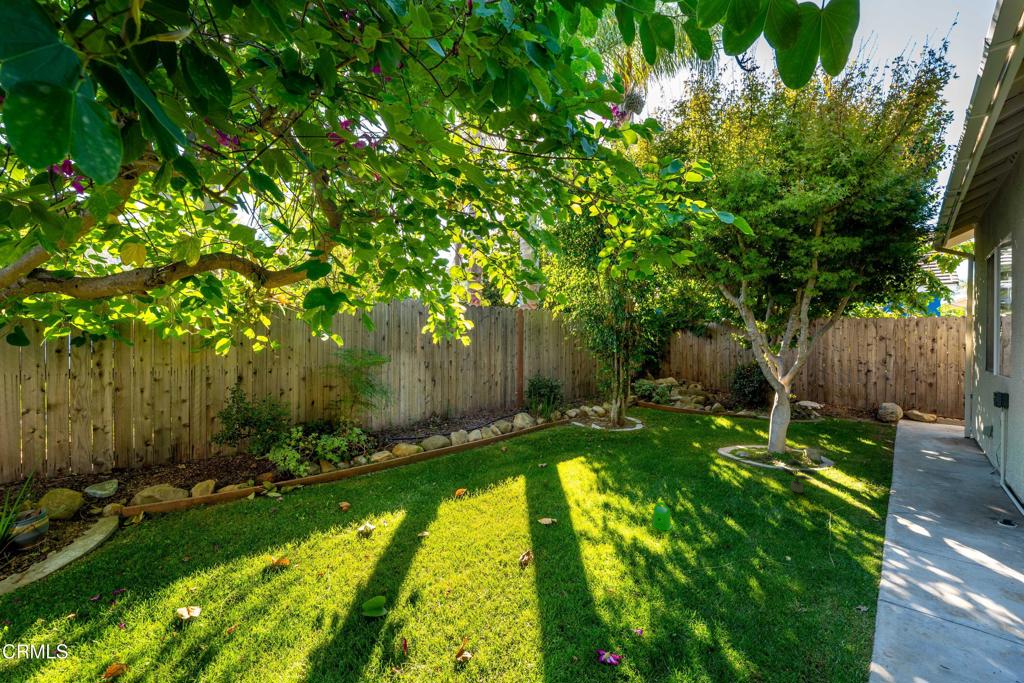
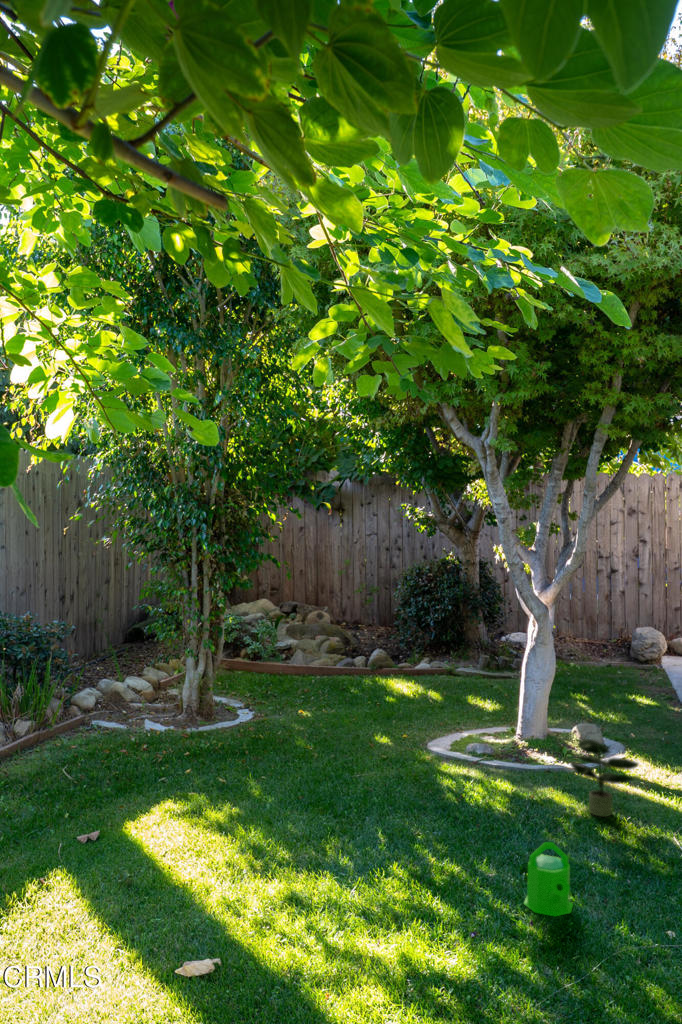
watering can: present [652,502,672,530] -> present [524,842,573,916]

